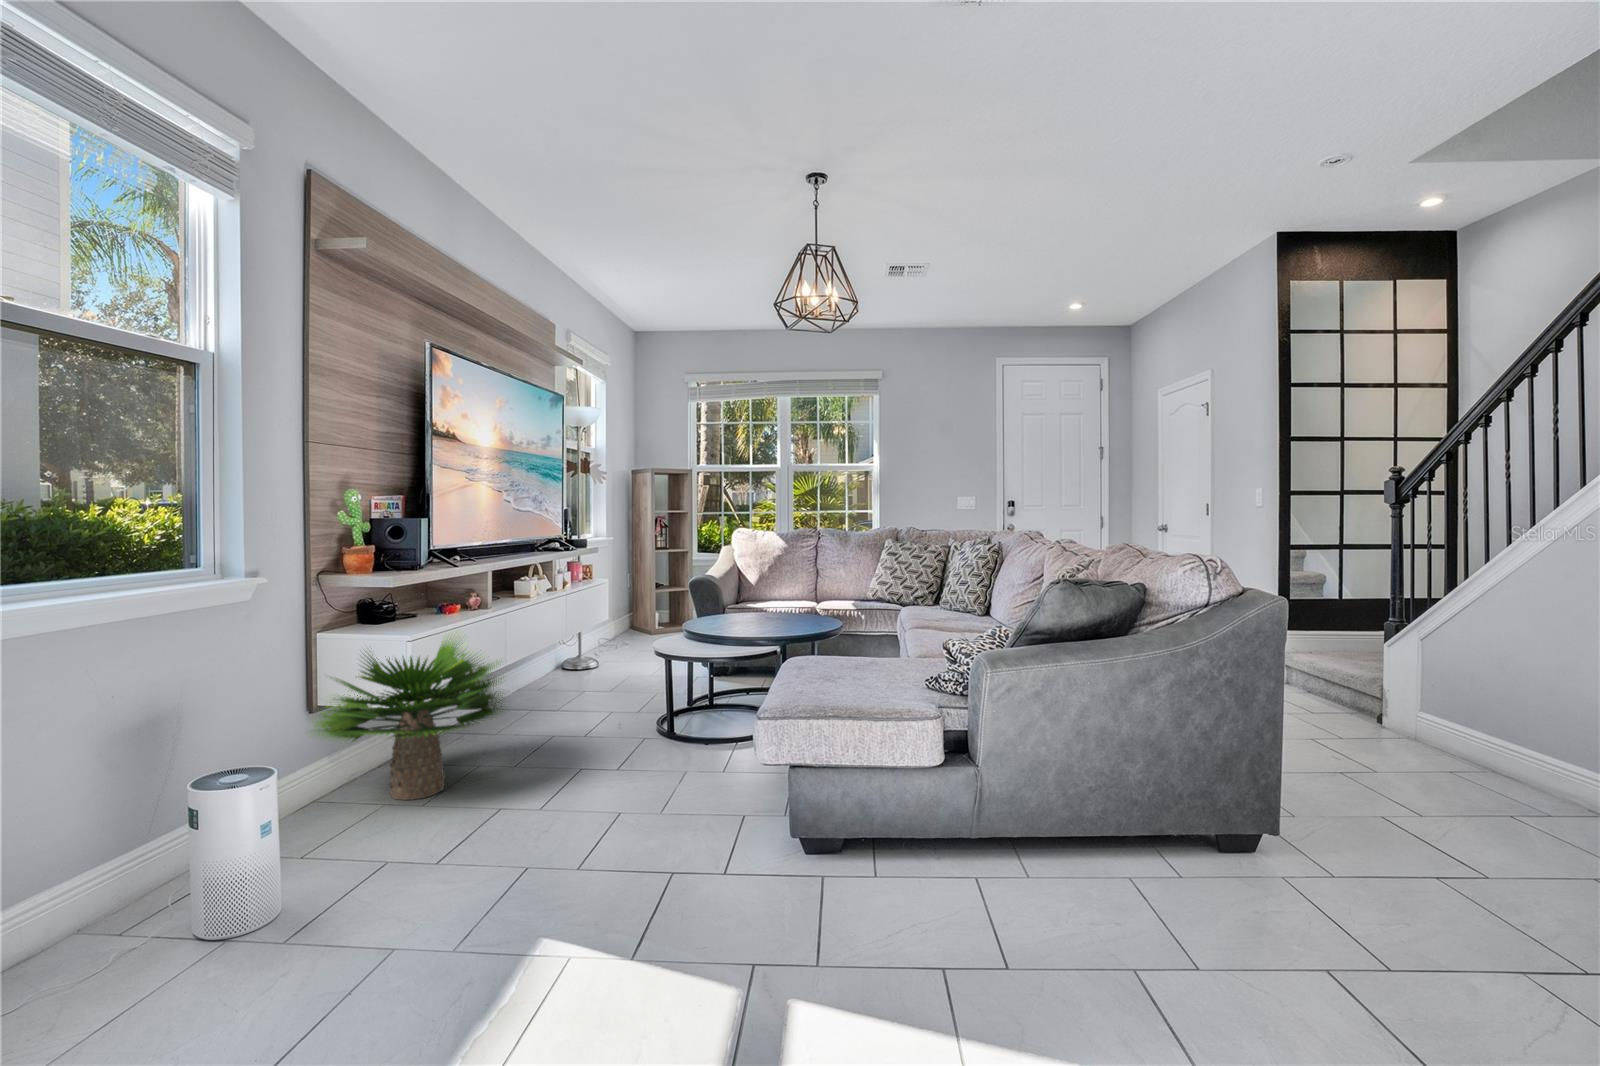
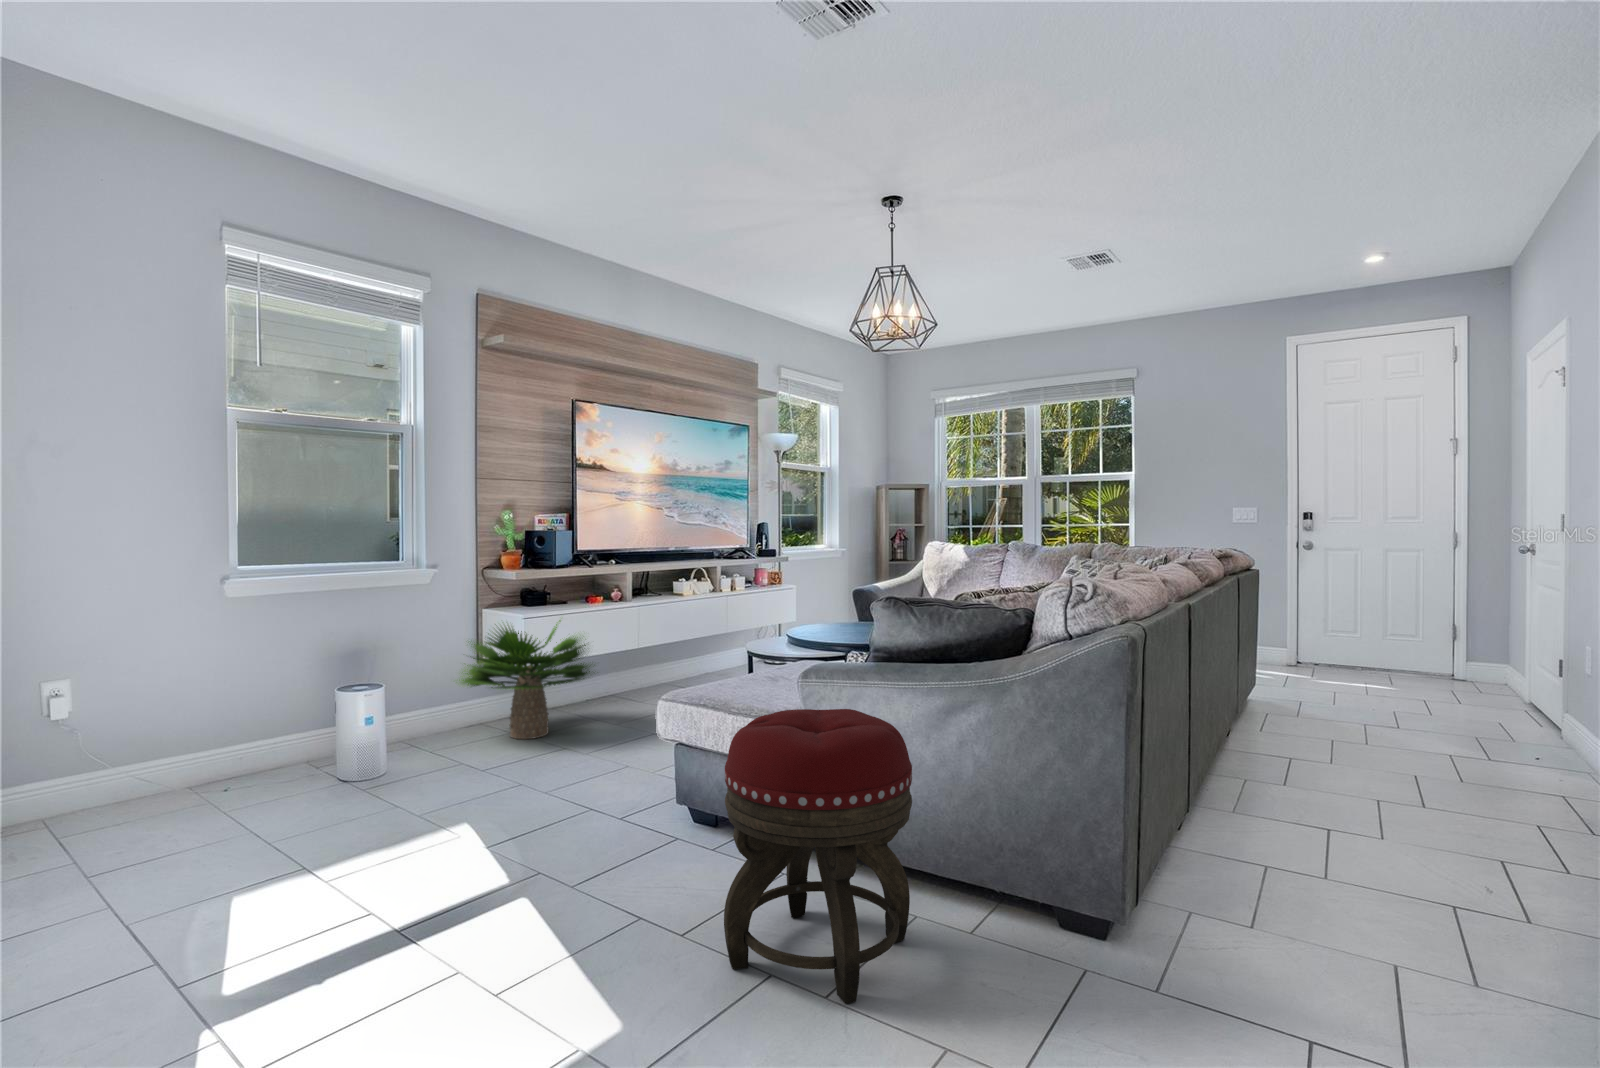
footstool: none [1034,693,1239,979] -> present [724,709,912,1004]

